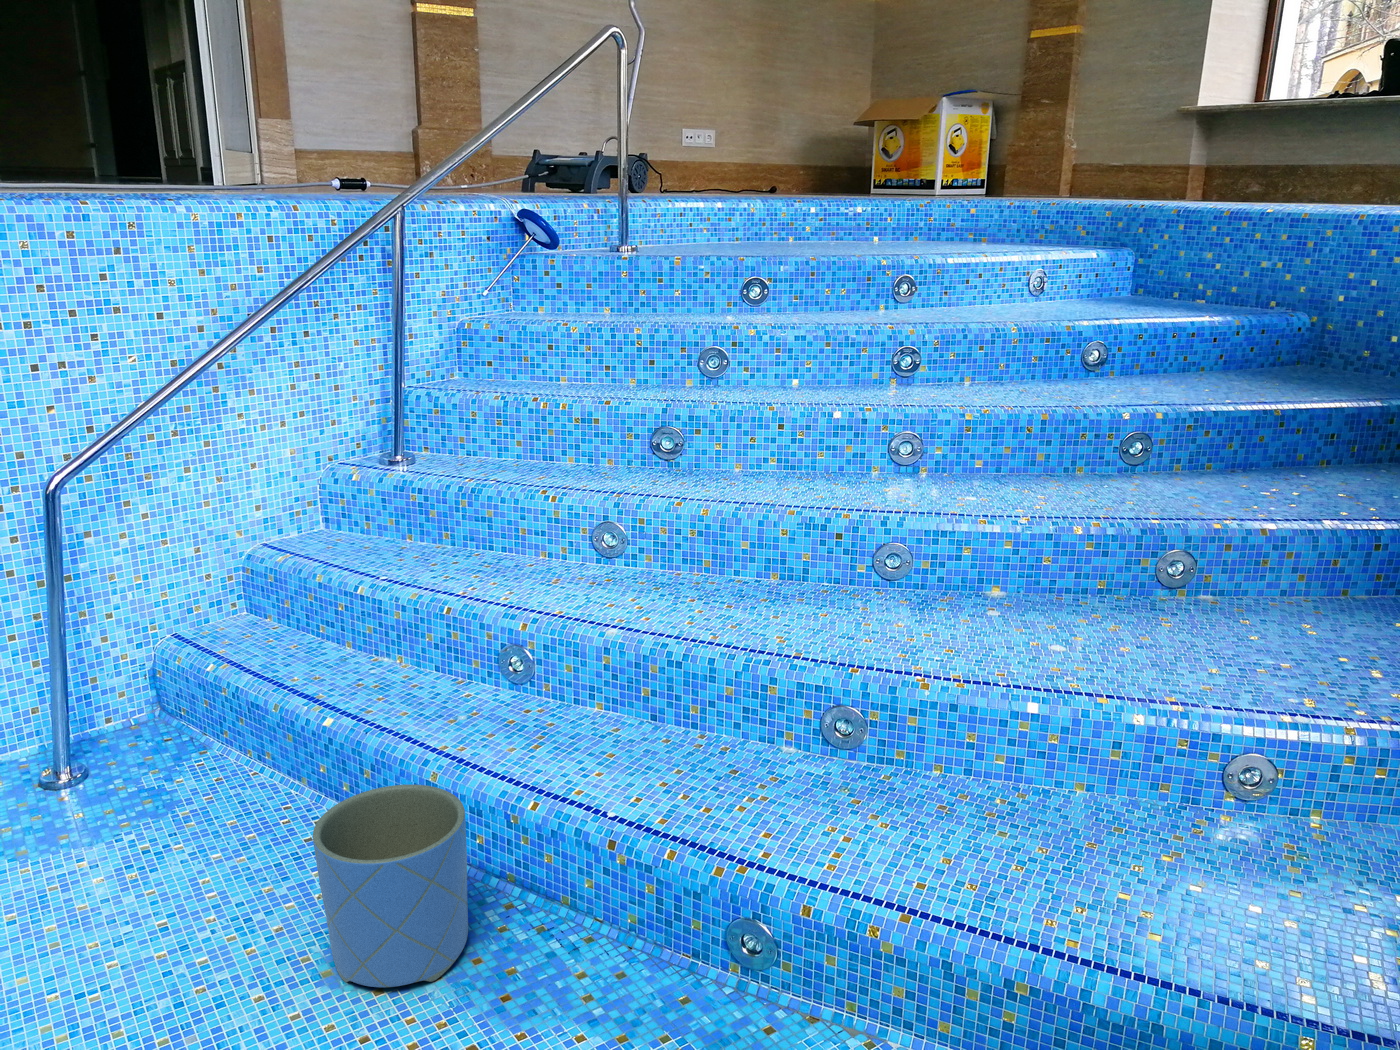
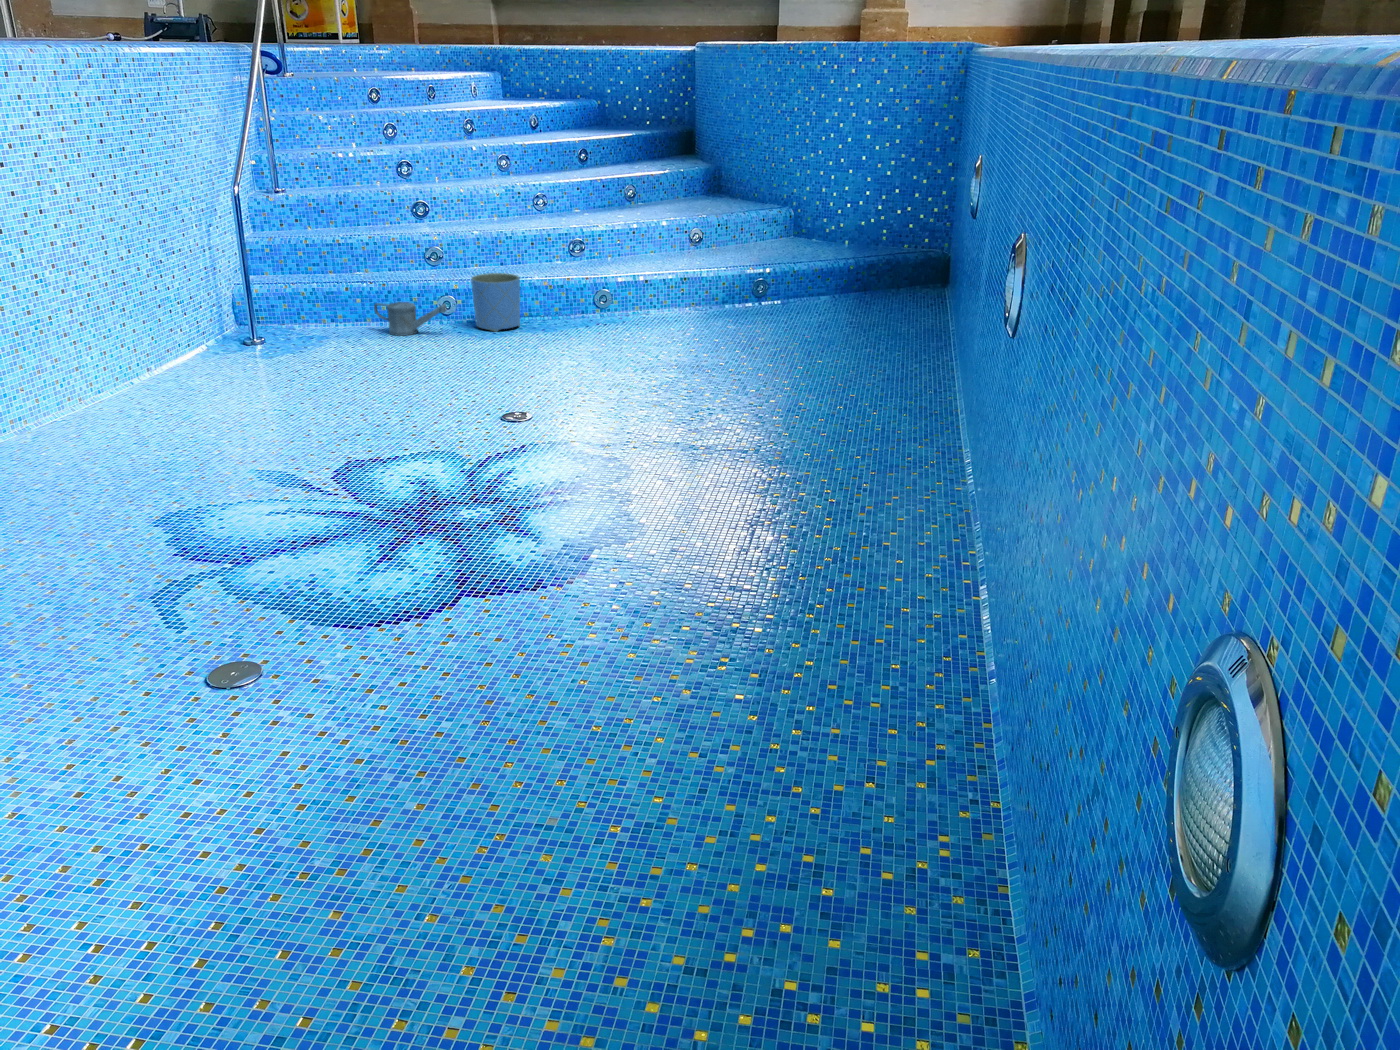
watering can: none [161,781,253,898] -> present [374,302,446,336]

